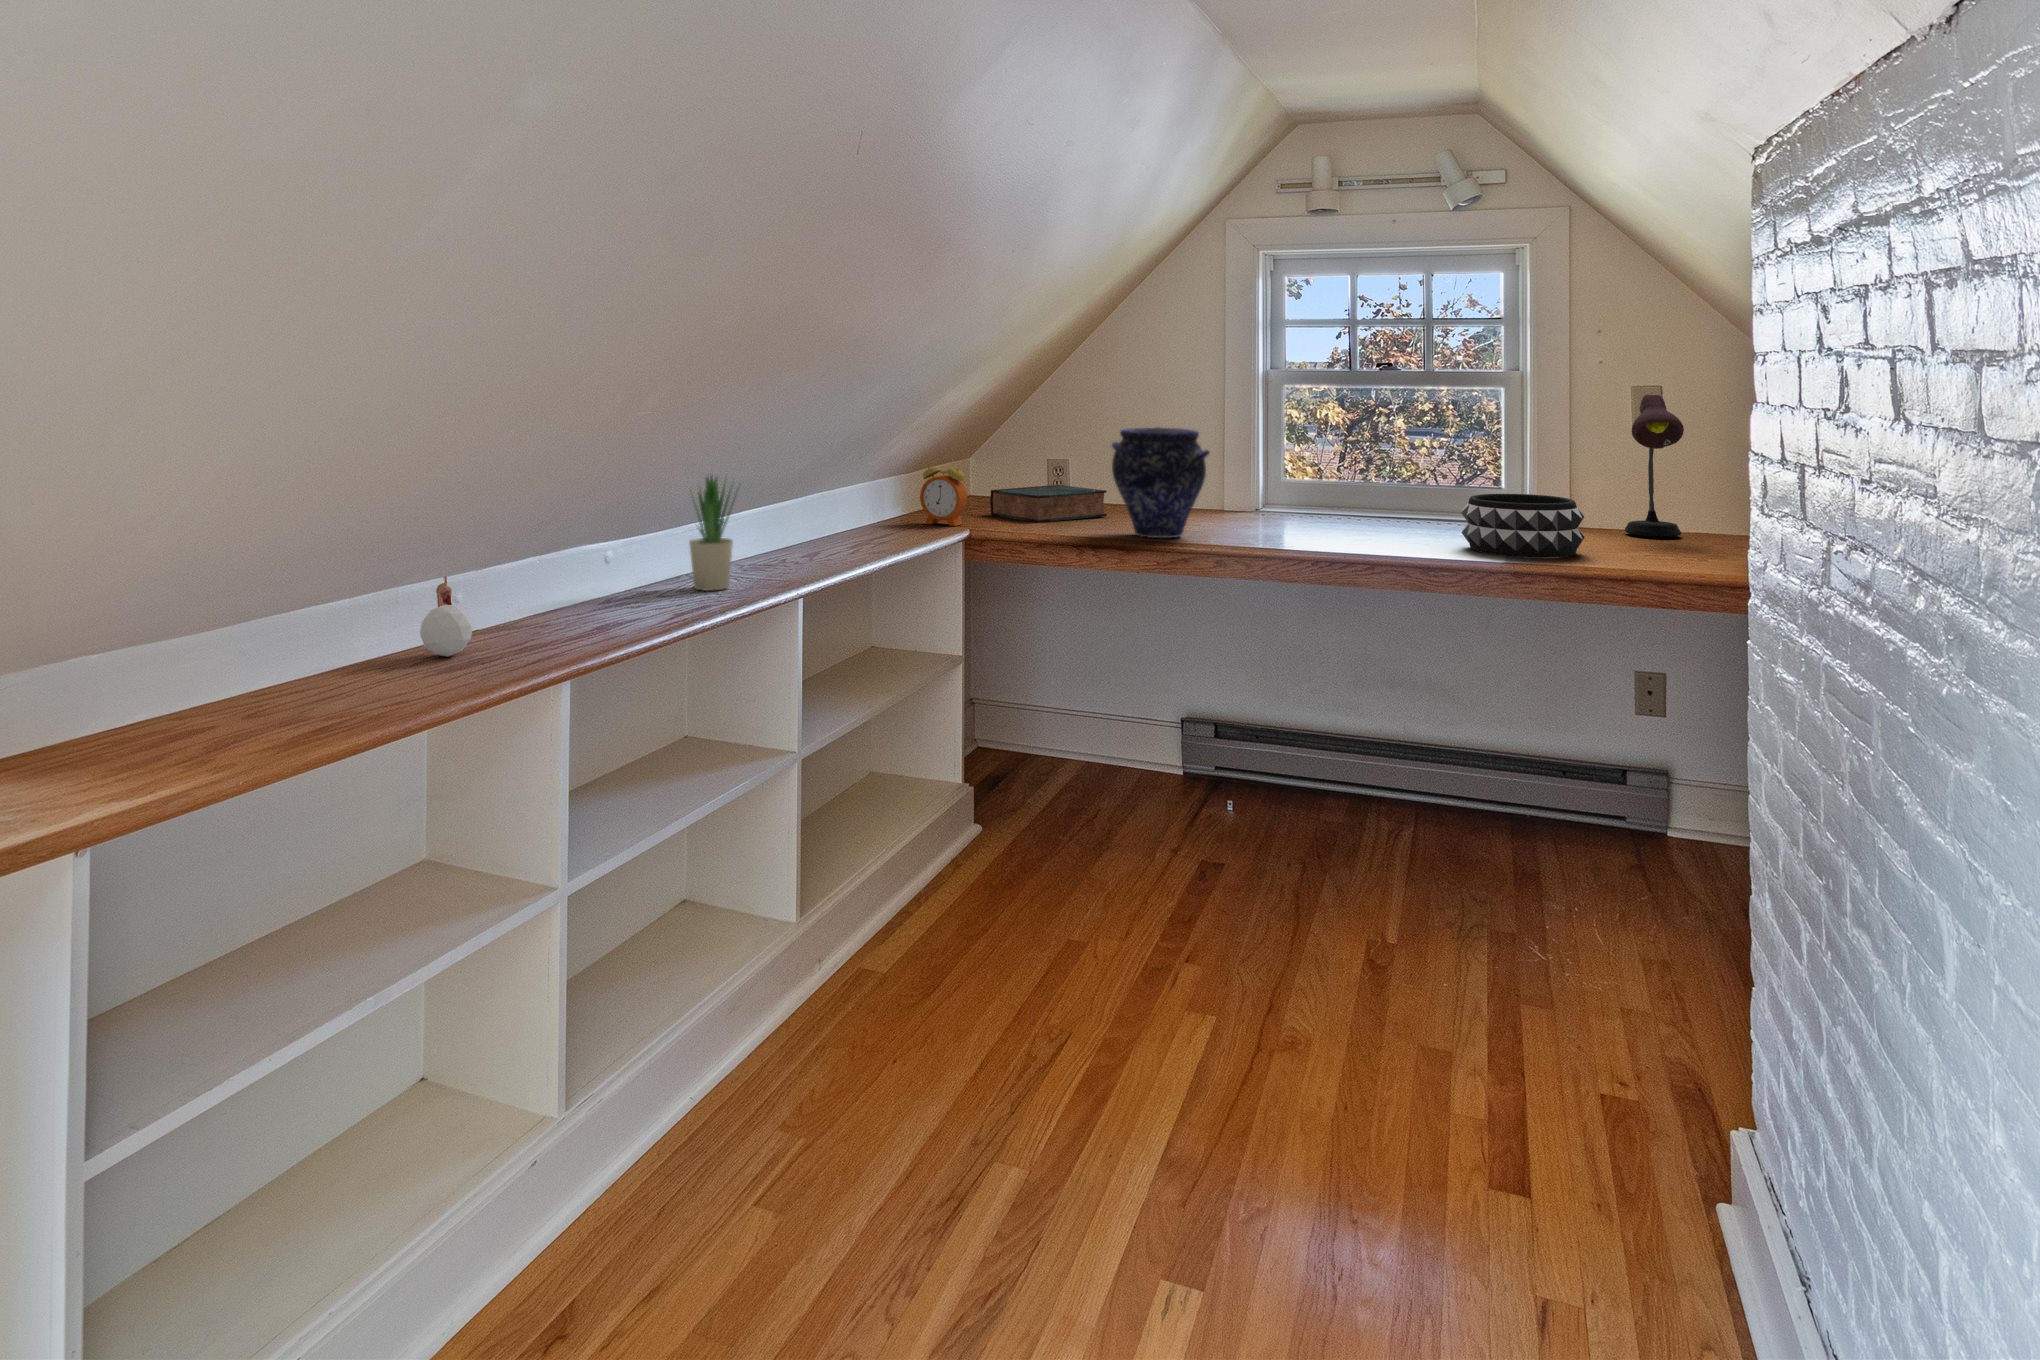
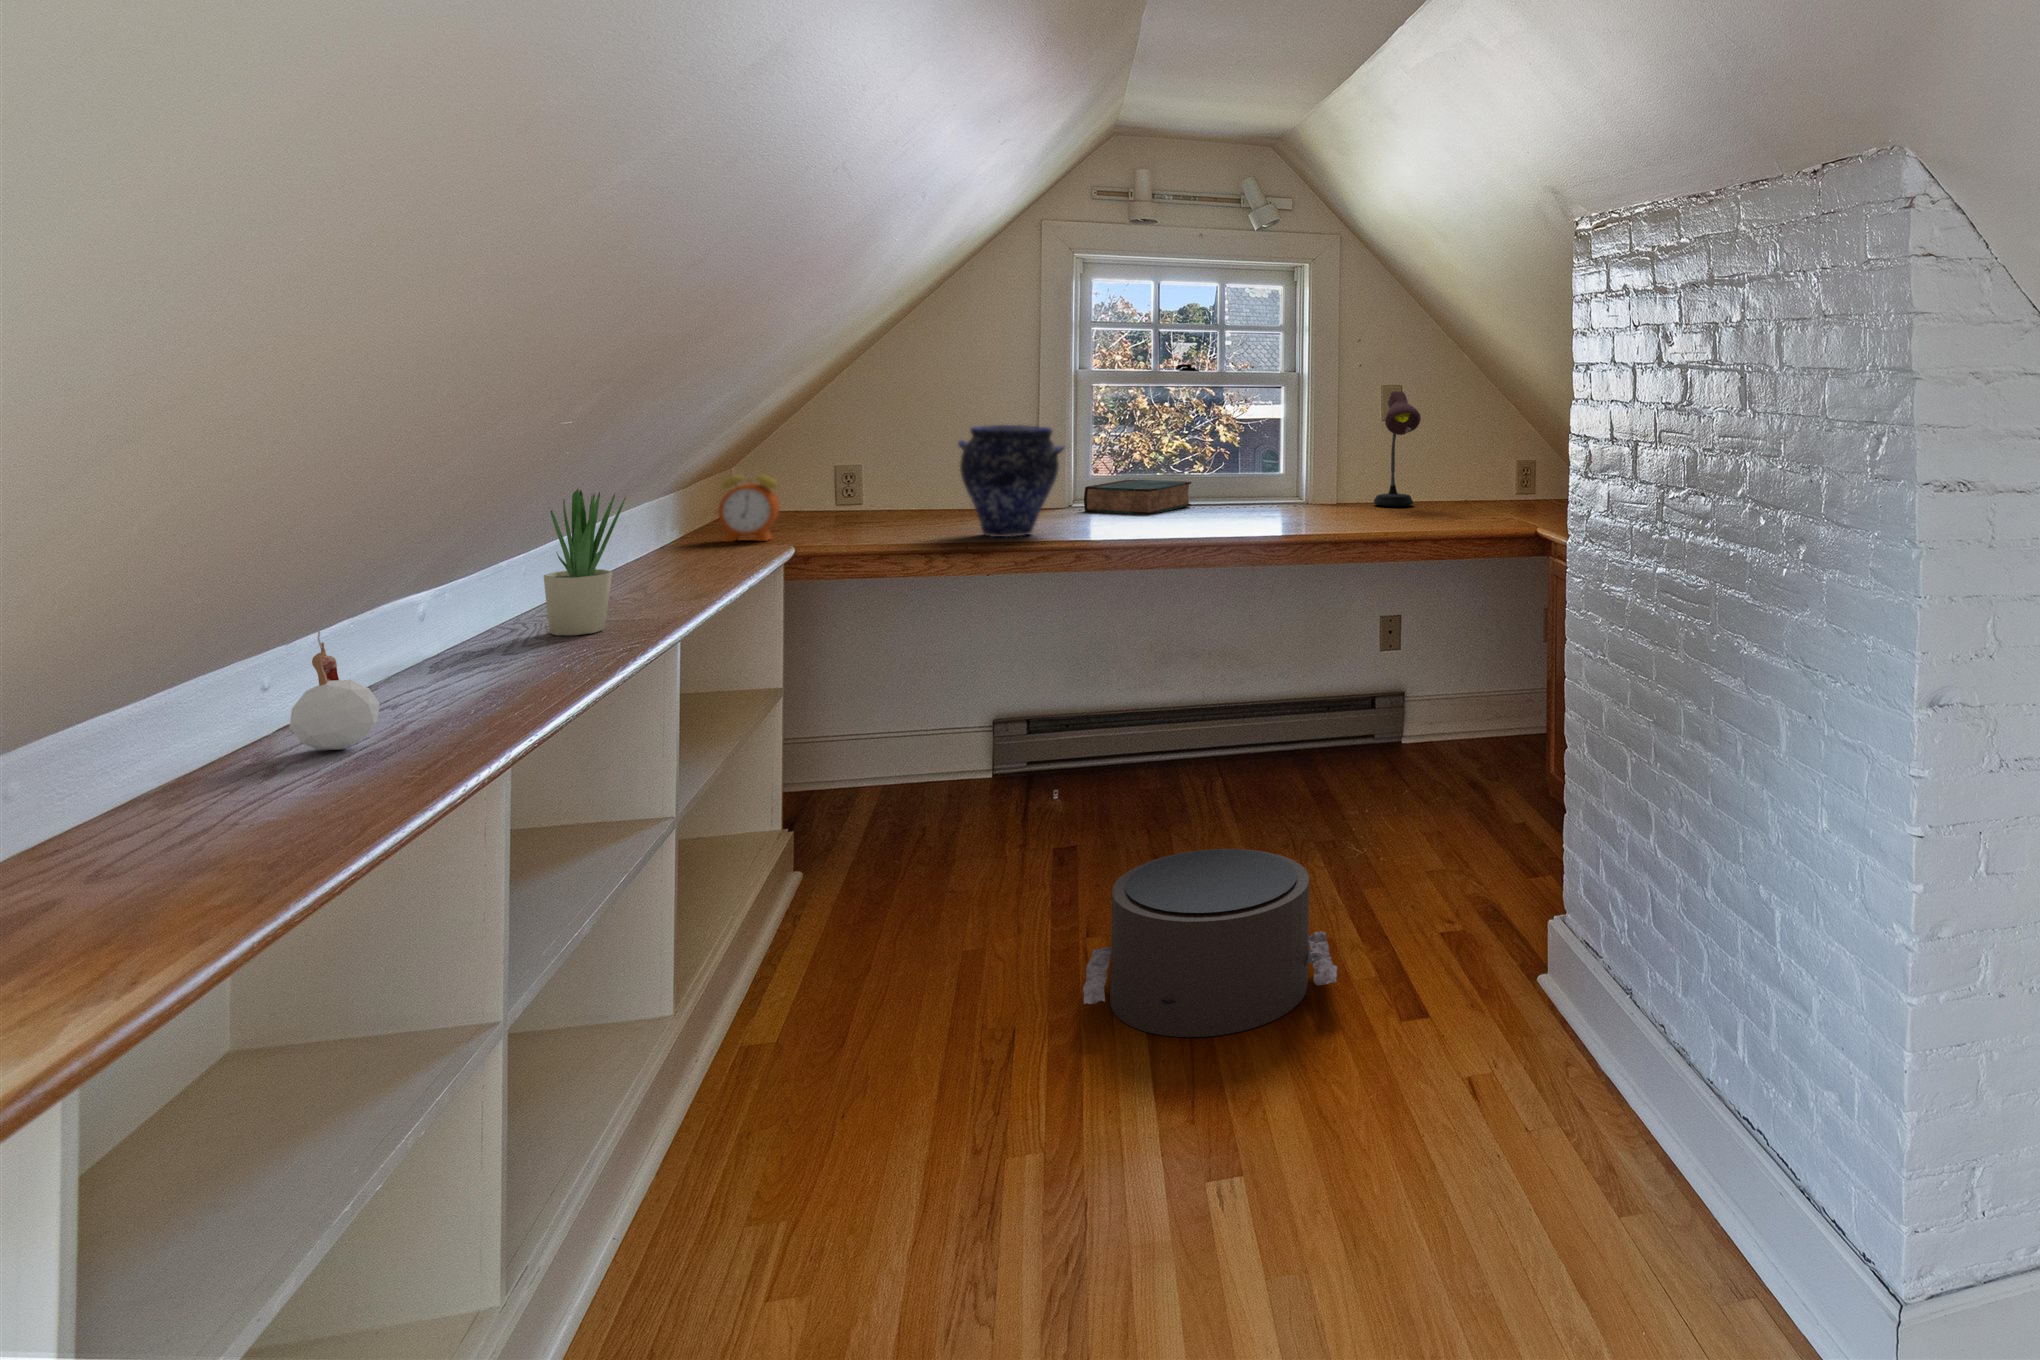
book: present [990,485,1107,523] -> present [1084,479,1191,515]
decorative bowl: present [1461,494,1585,558] -> none [1278,476,1372,529]
pouf: none [1123,897,1422,1121] -> present [1083,849,1337,1037]

